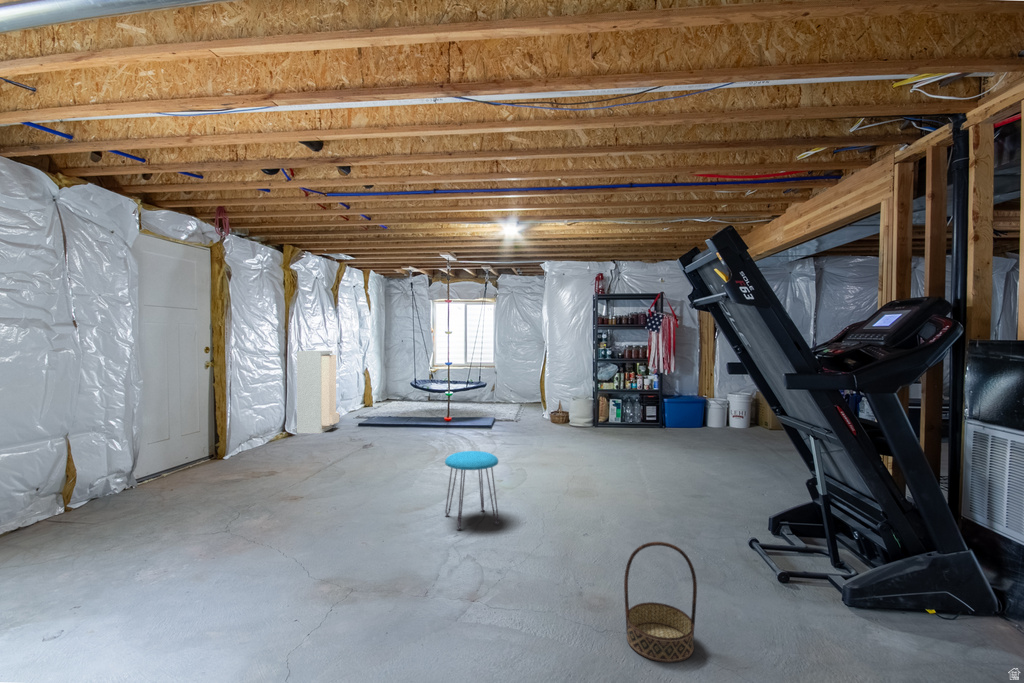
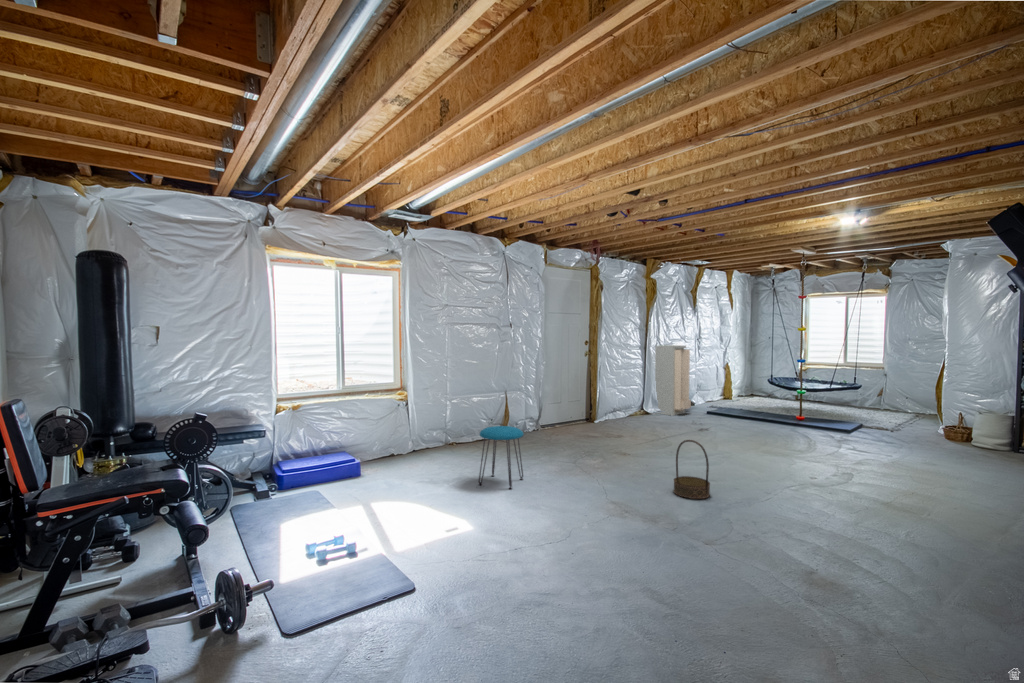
stool: present [445,451,499,530] -> present [479,426,523,489]
basket: present [624,542,697,662] -> present [674,440,710,499]

